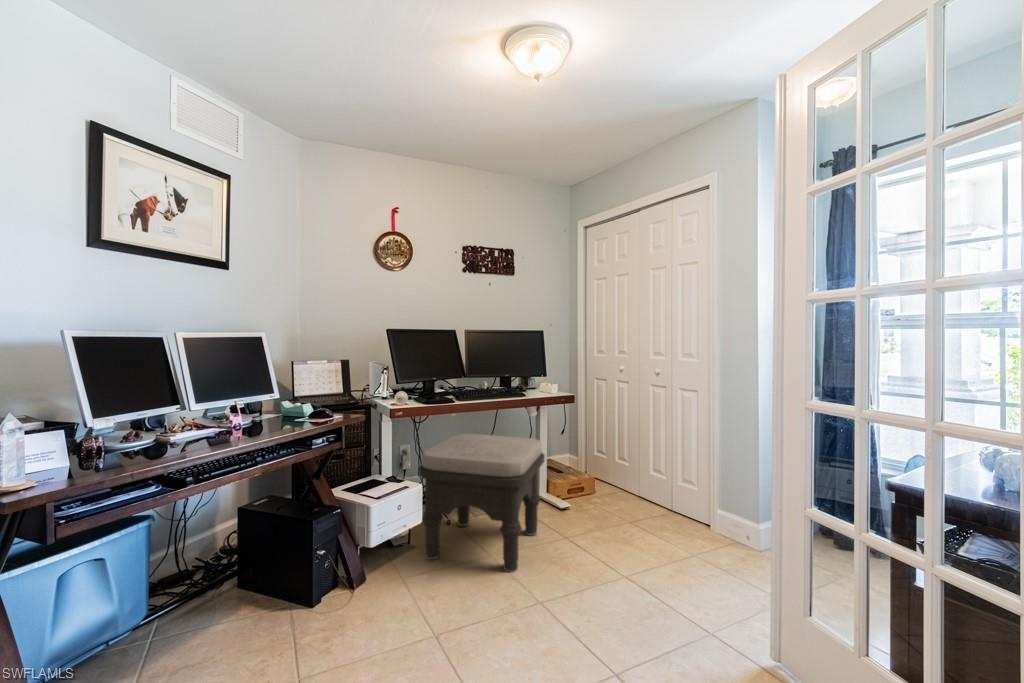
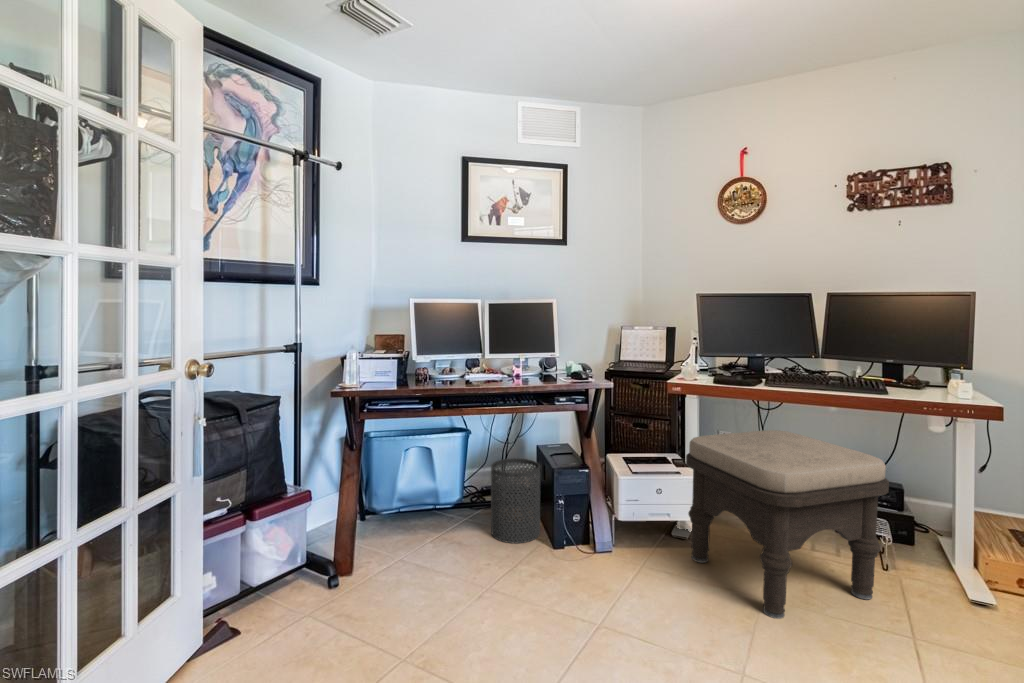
trash can: none [204,524,276,642] -> present [491,458,540,543]

